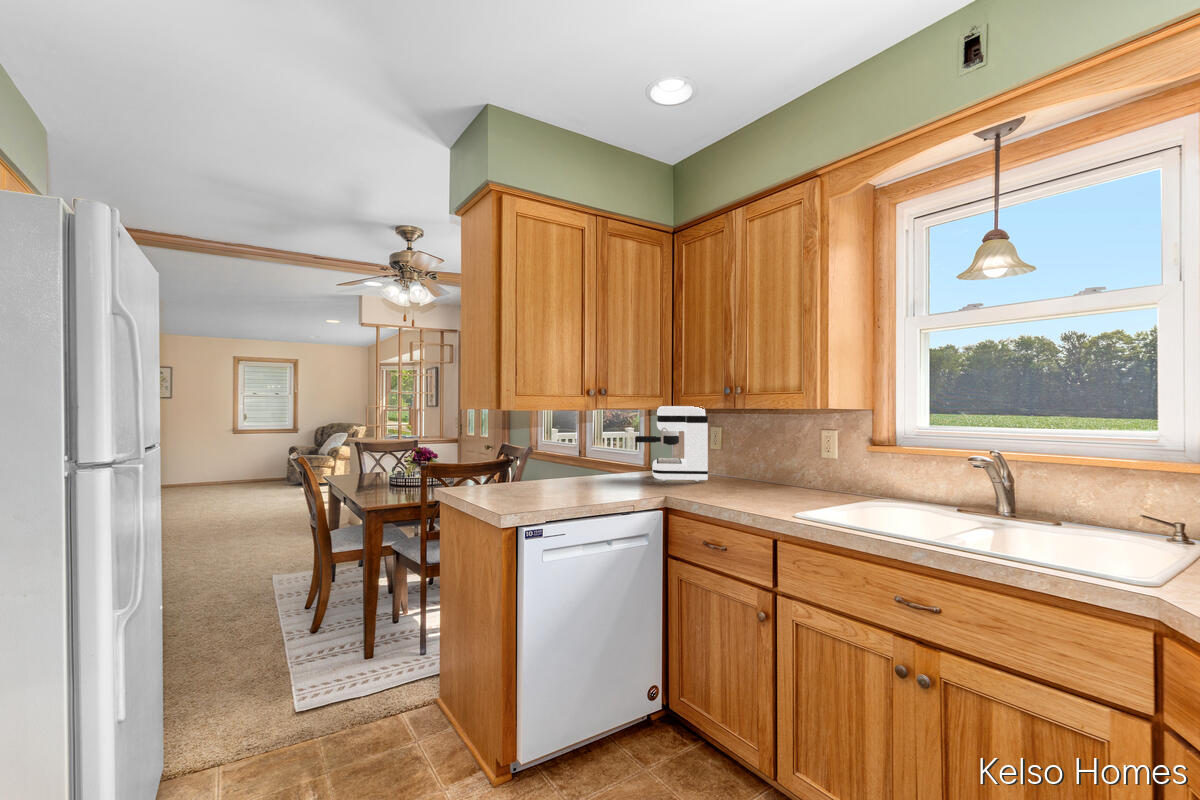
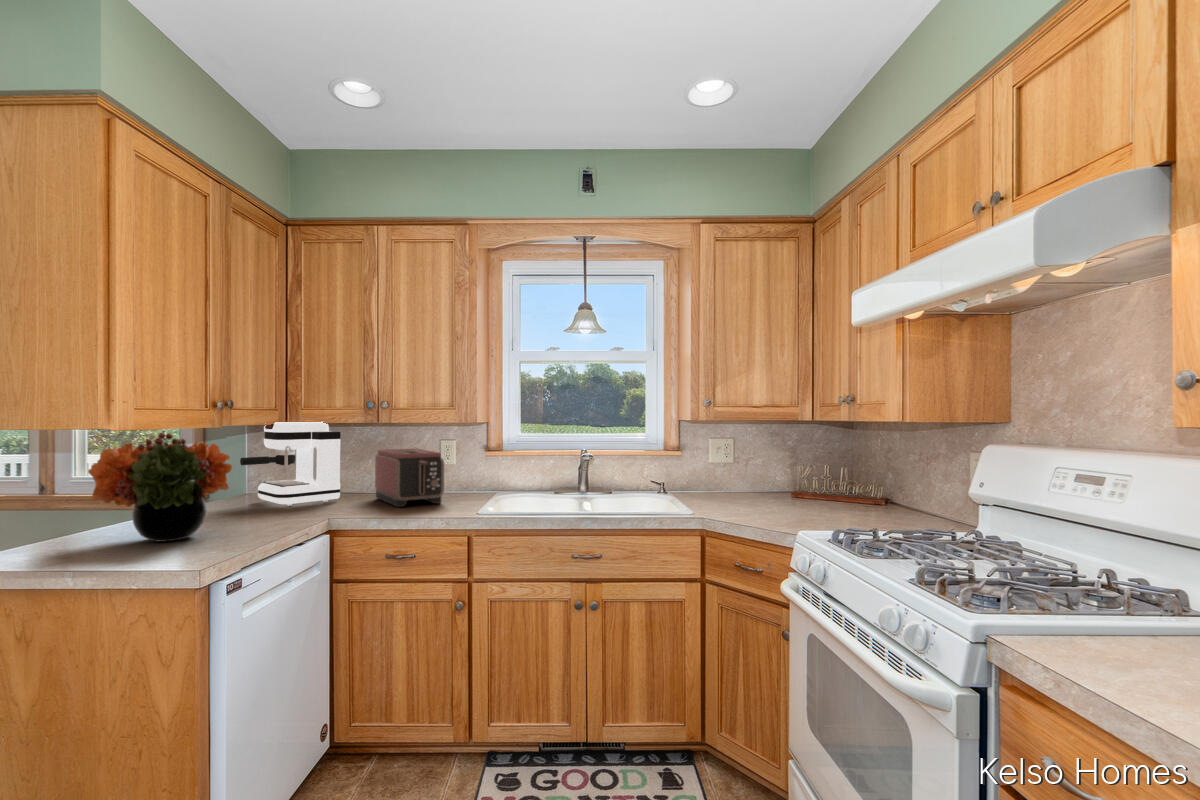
flower arrangement: none [488,412,580,494] -> present [88,433,232,542]
toaster: none [730,435,787,498] -> present [375,448,444,507]

